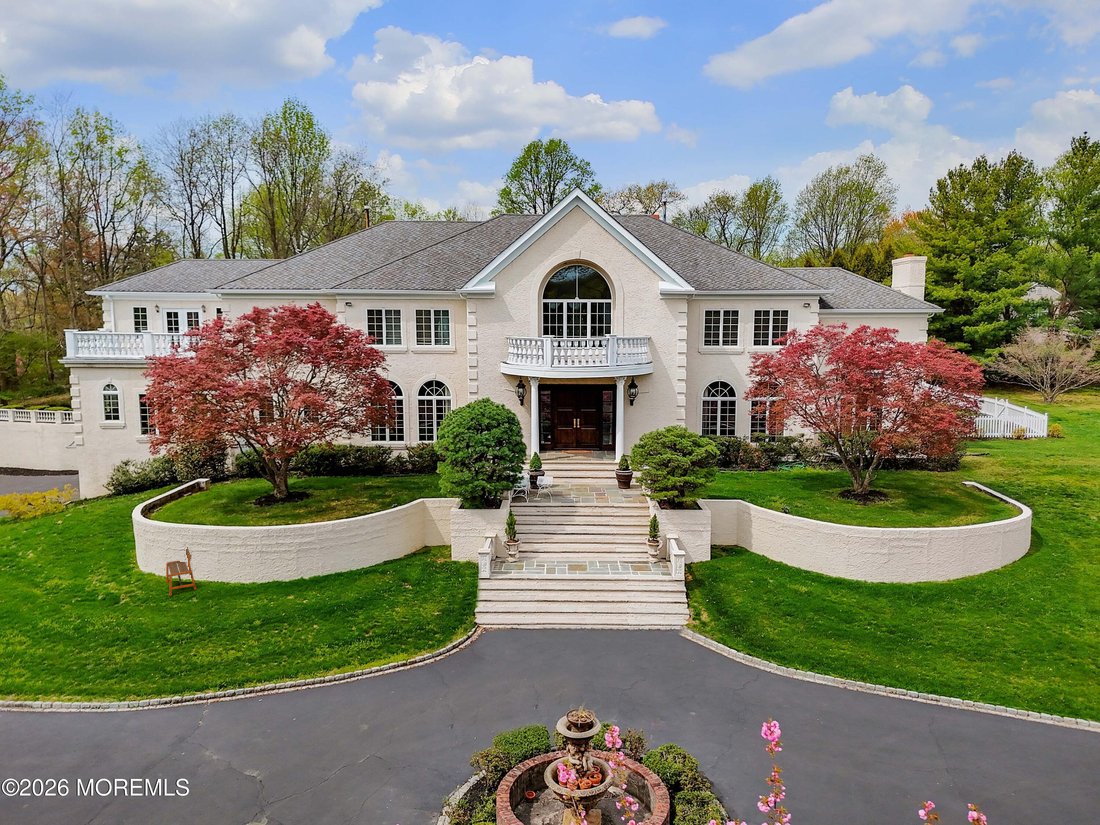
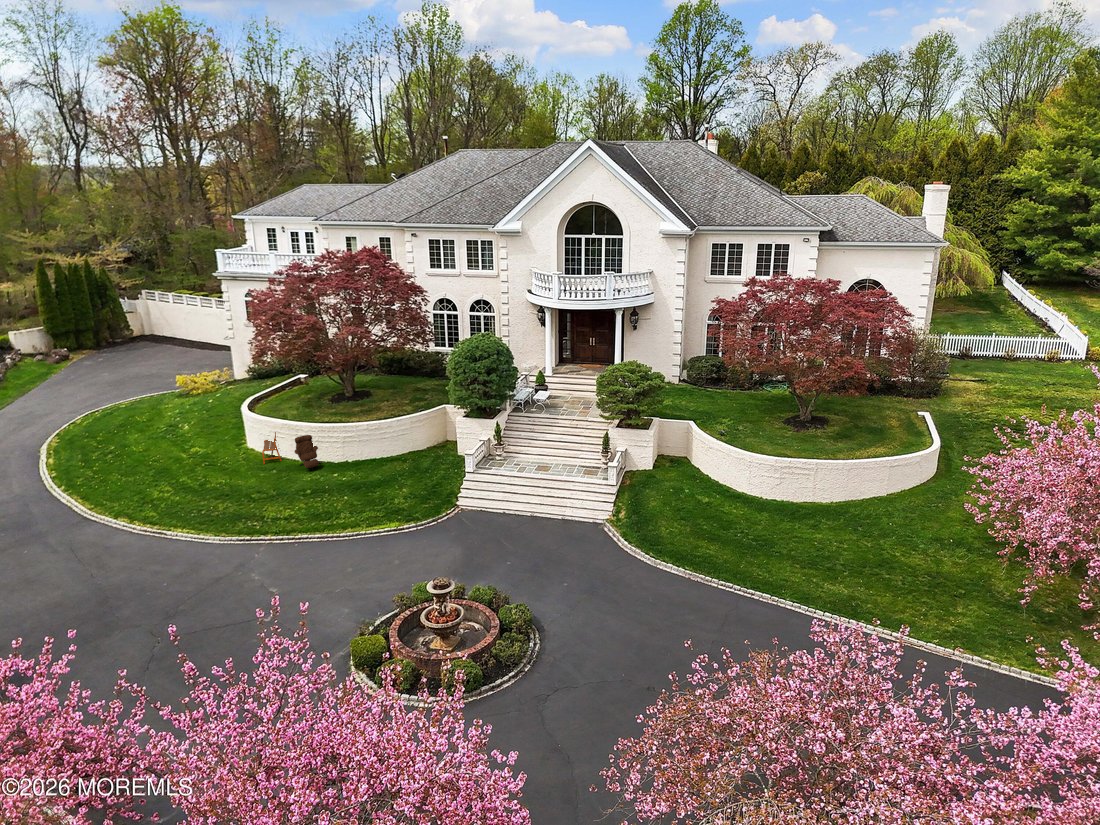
lounge chair: none [221,548,259,599] -> present [295,435,319,470]

